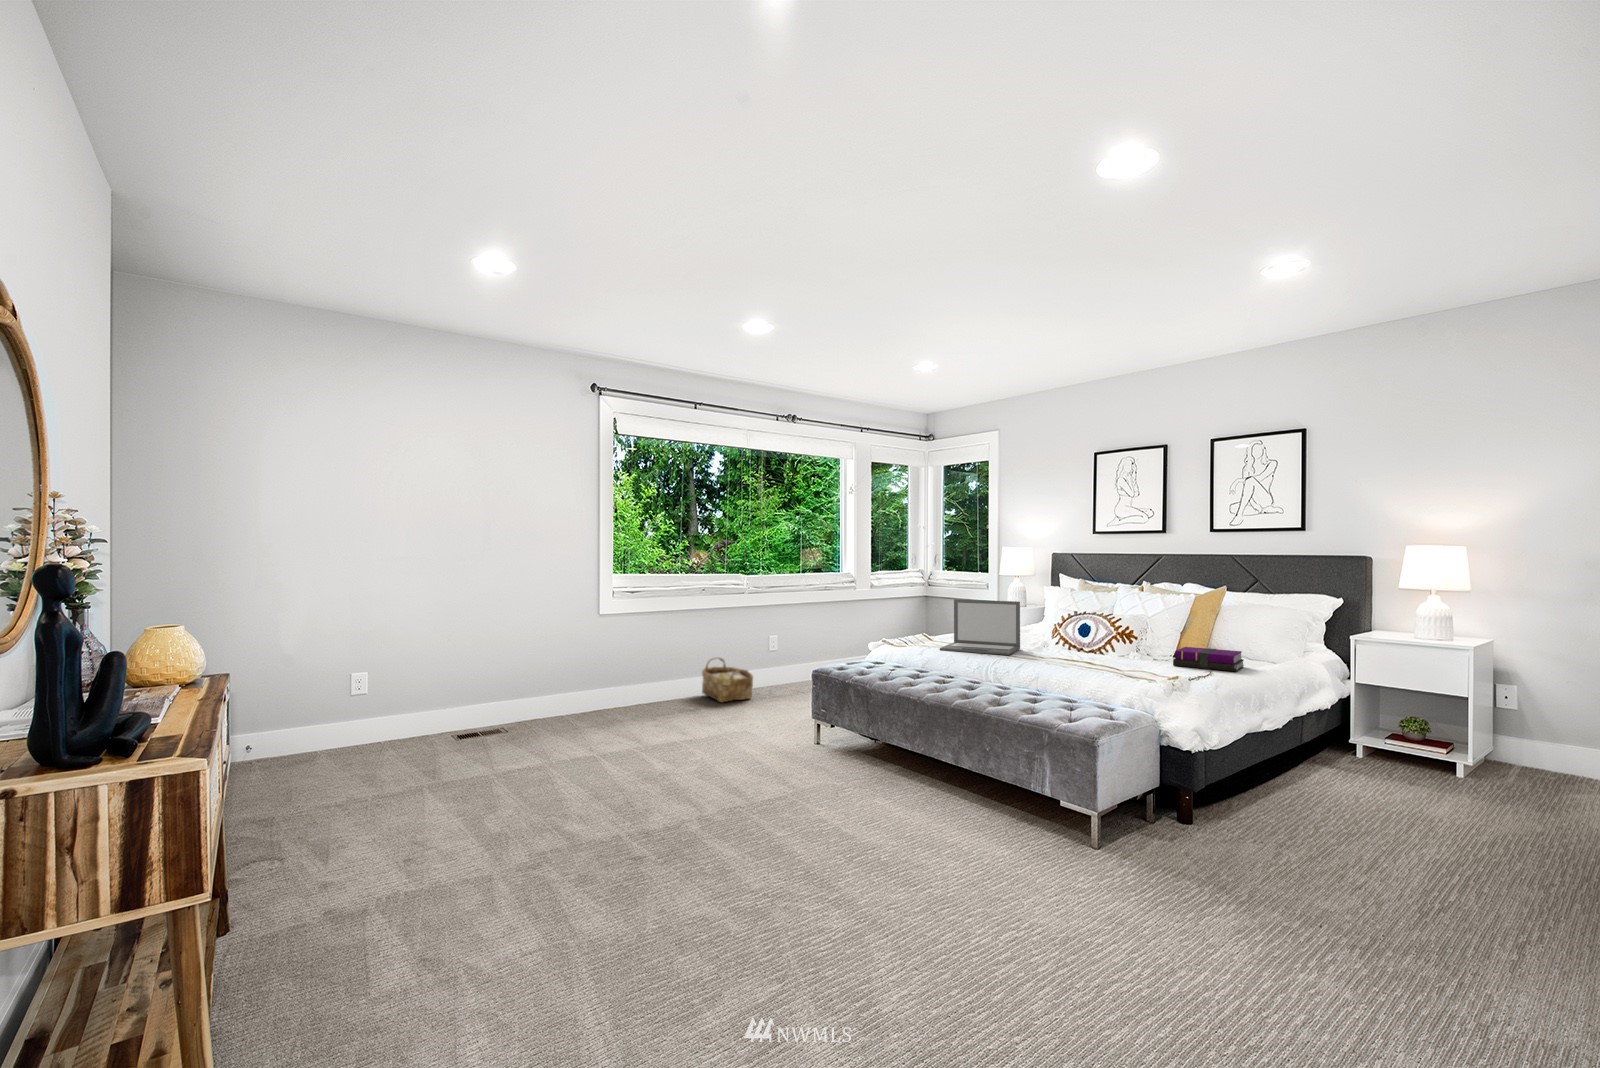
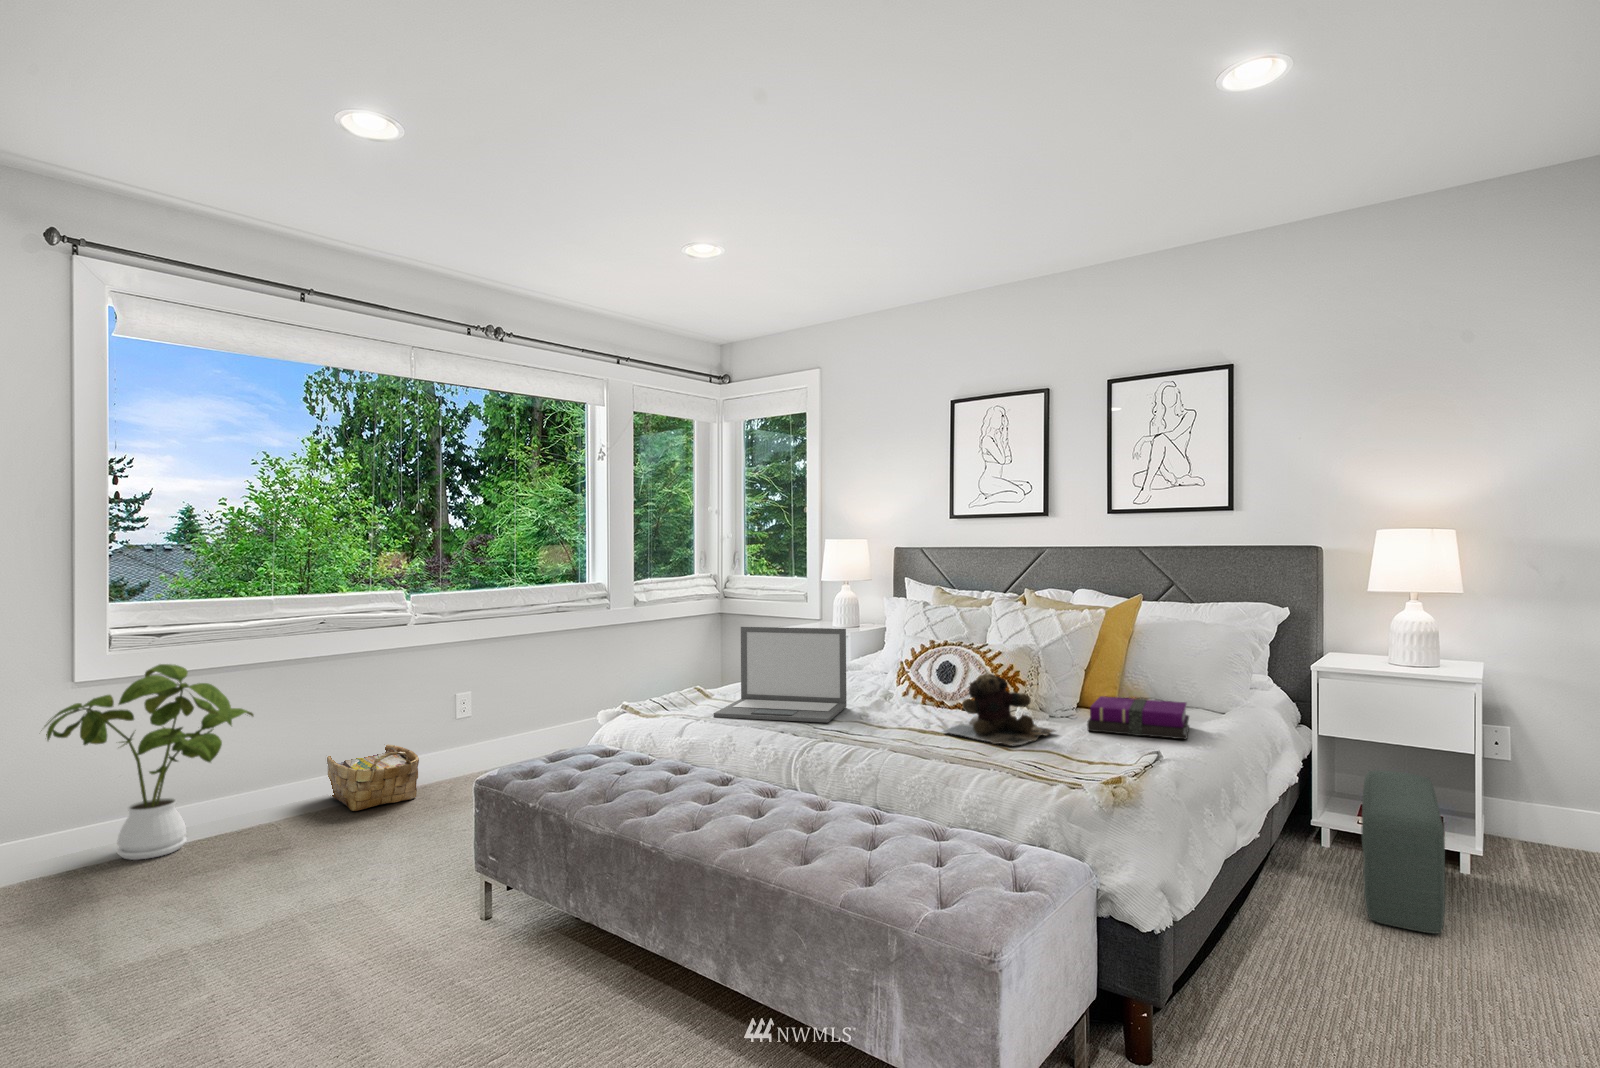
house plant: none [579,611,673,716] -> present [45,664,253,860]
teddy bear: none [1079,628,1153,669] -> present [944,673,1055,746]
pouf: none [1362,706,1432,800] -> present [1361,771,1445,934]

